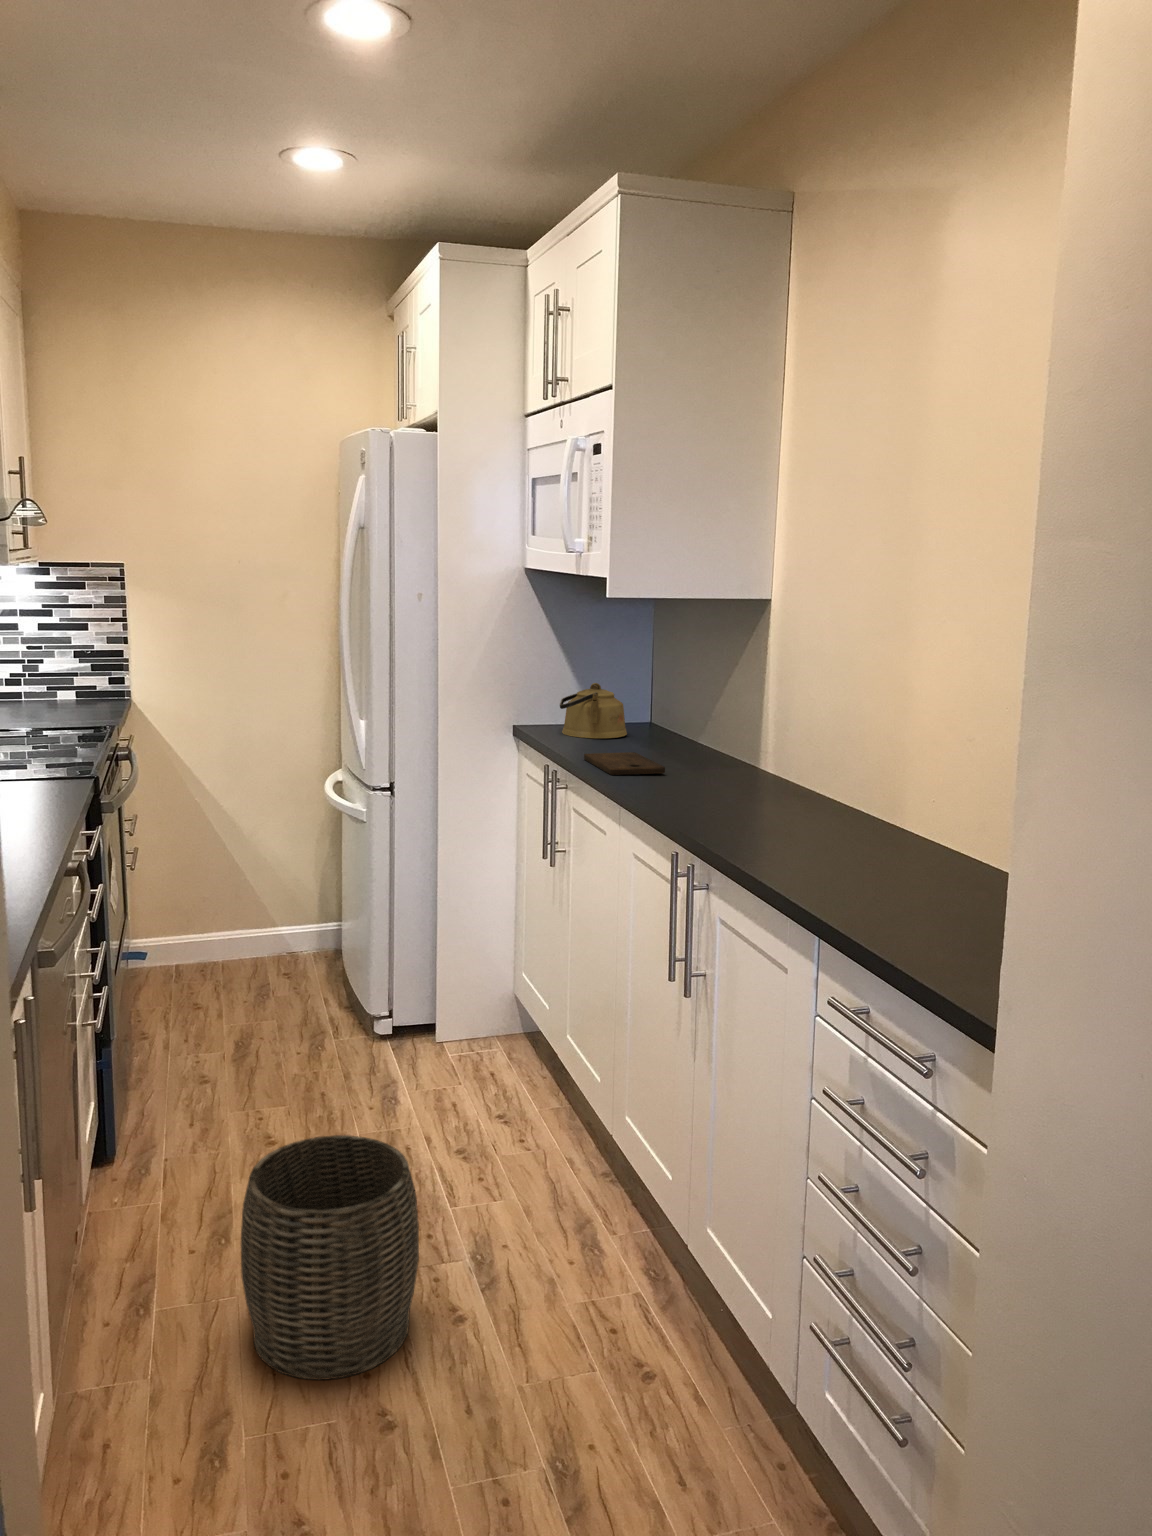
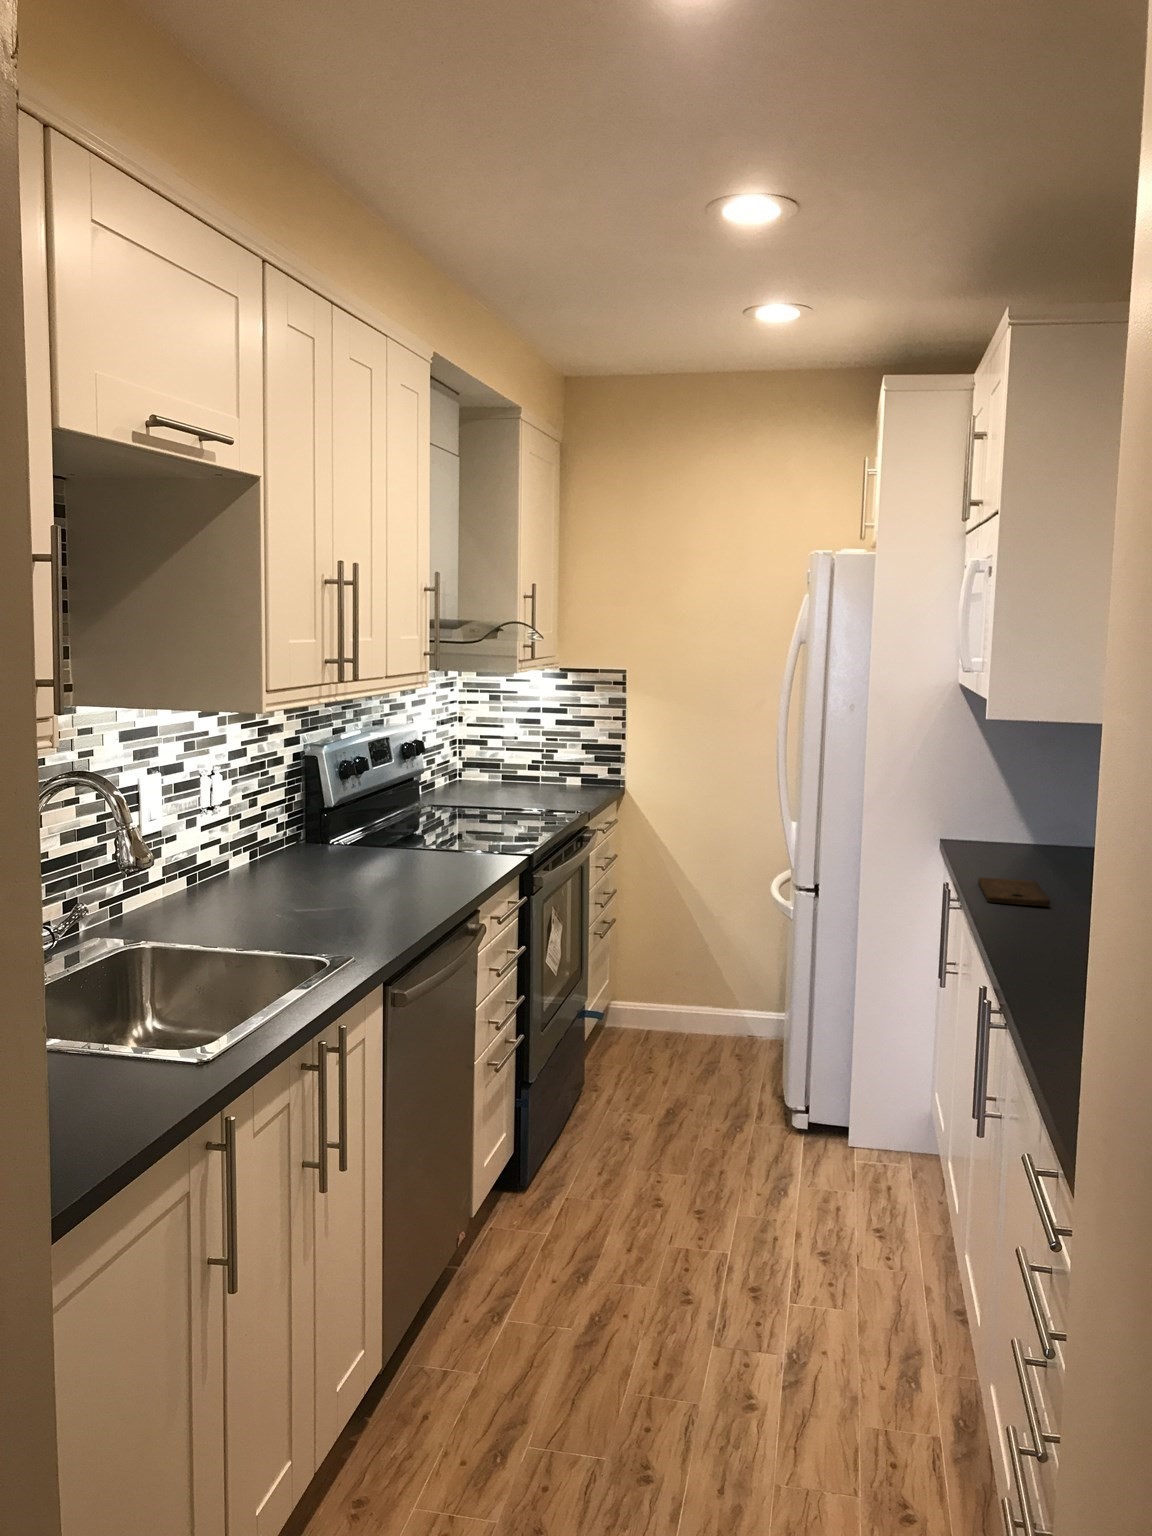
kettle: present [560,683,627,738] -> none [983,805,1058,863]
woven basket: present [241,1135,419,1380] -> none [560,1202,718,1426]

